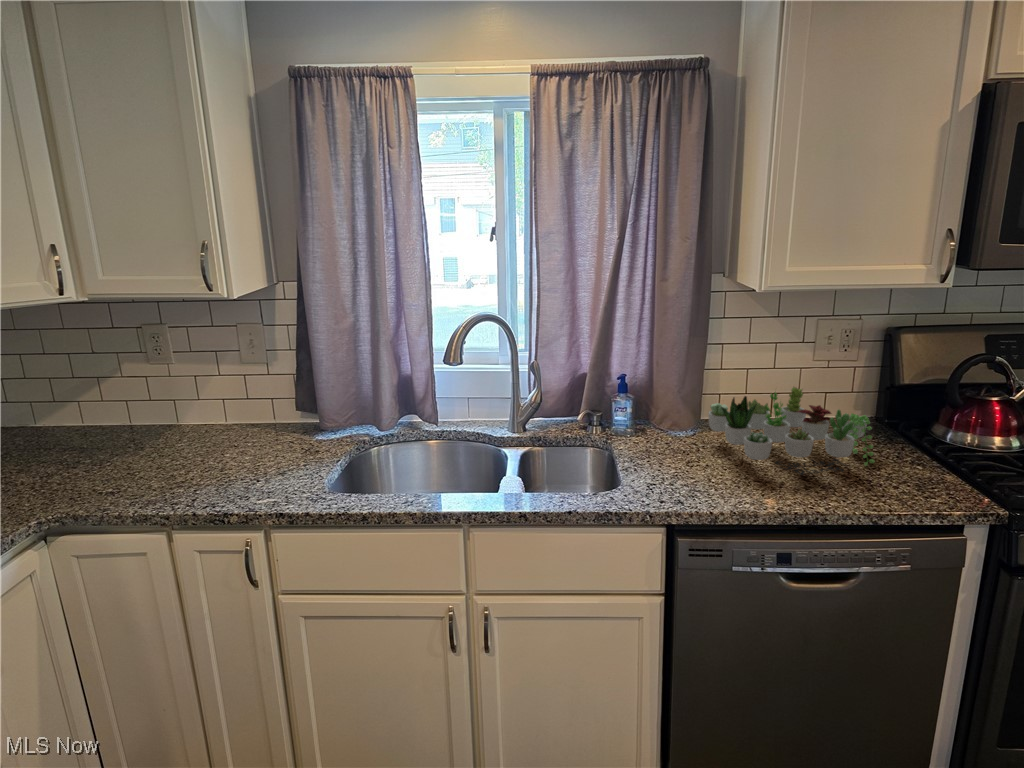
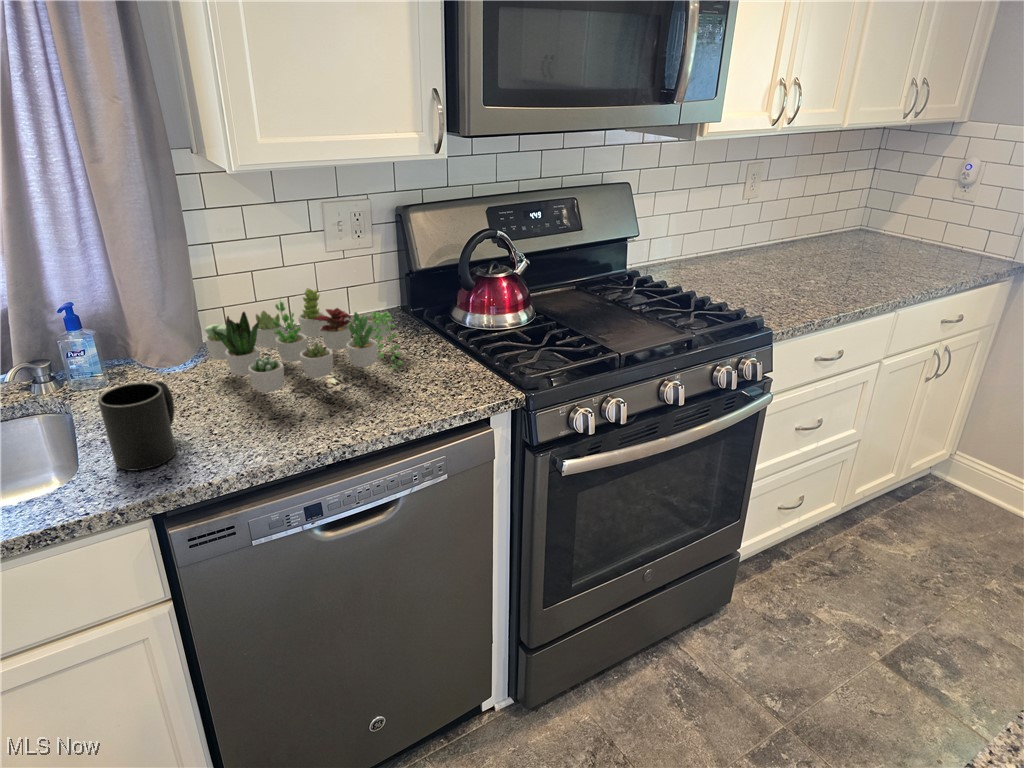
mug: none [646,431,689,492] -> present [98,381,176,471]

